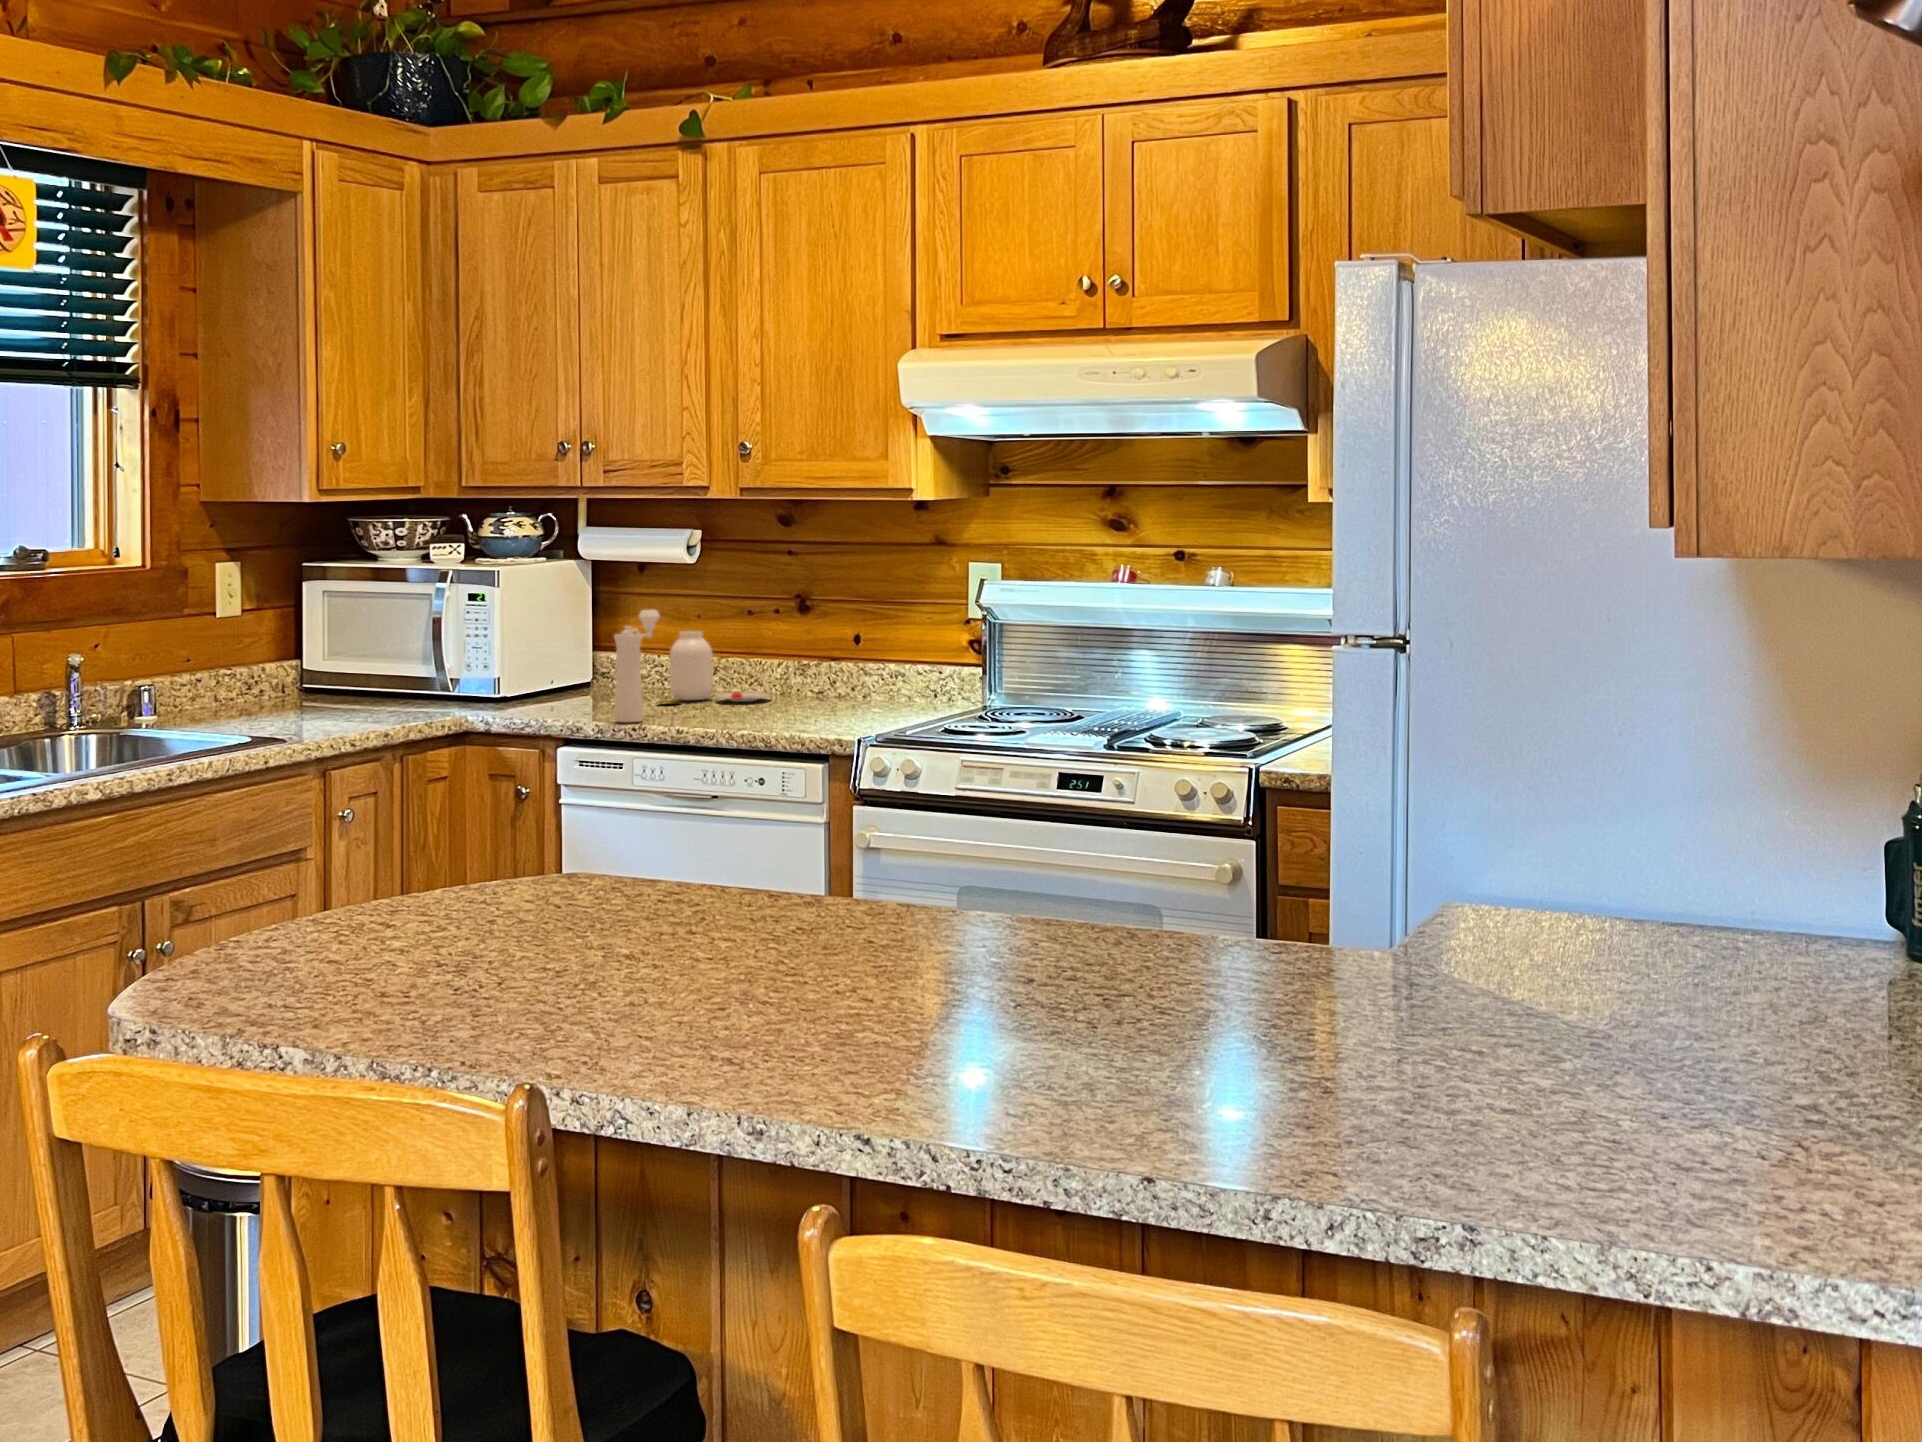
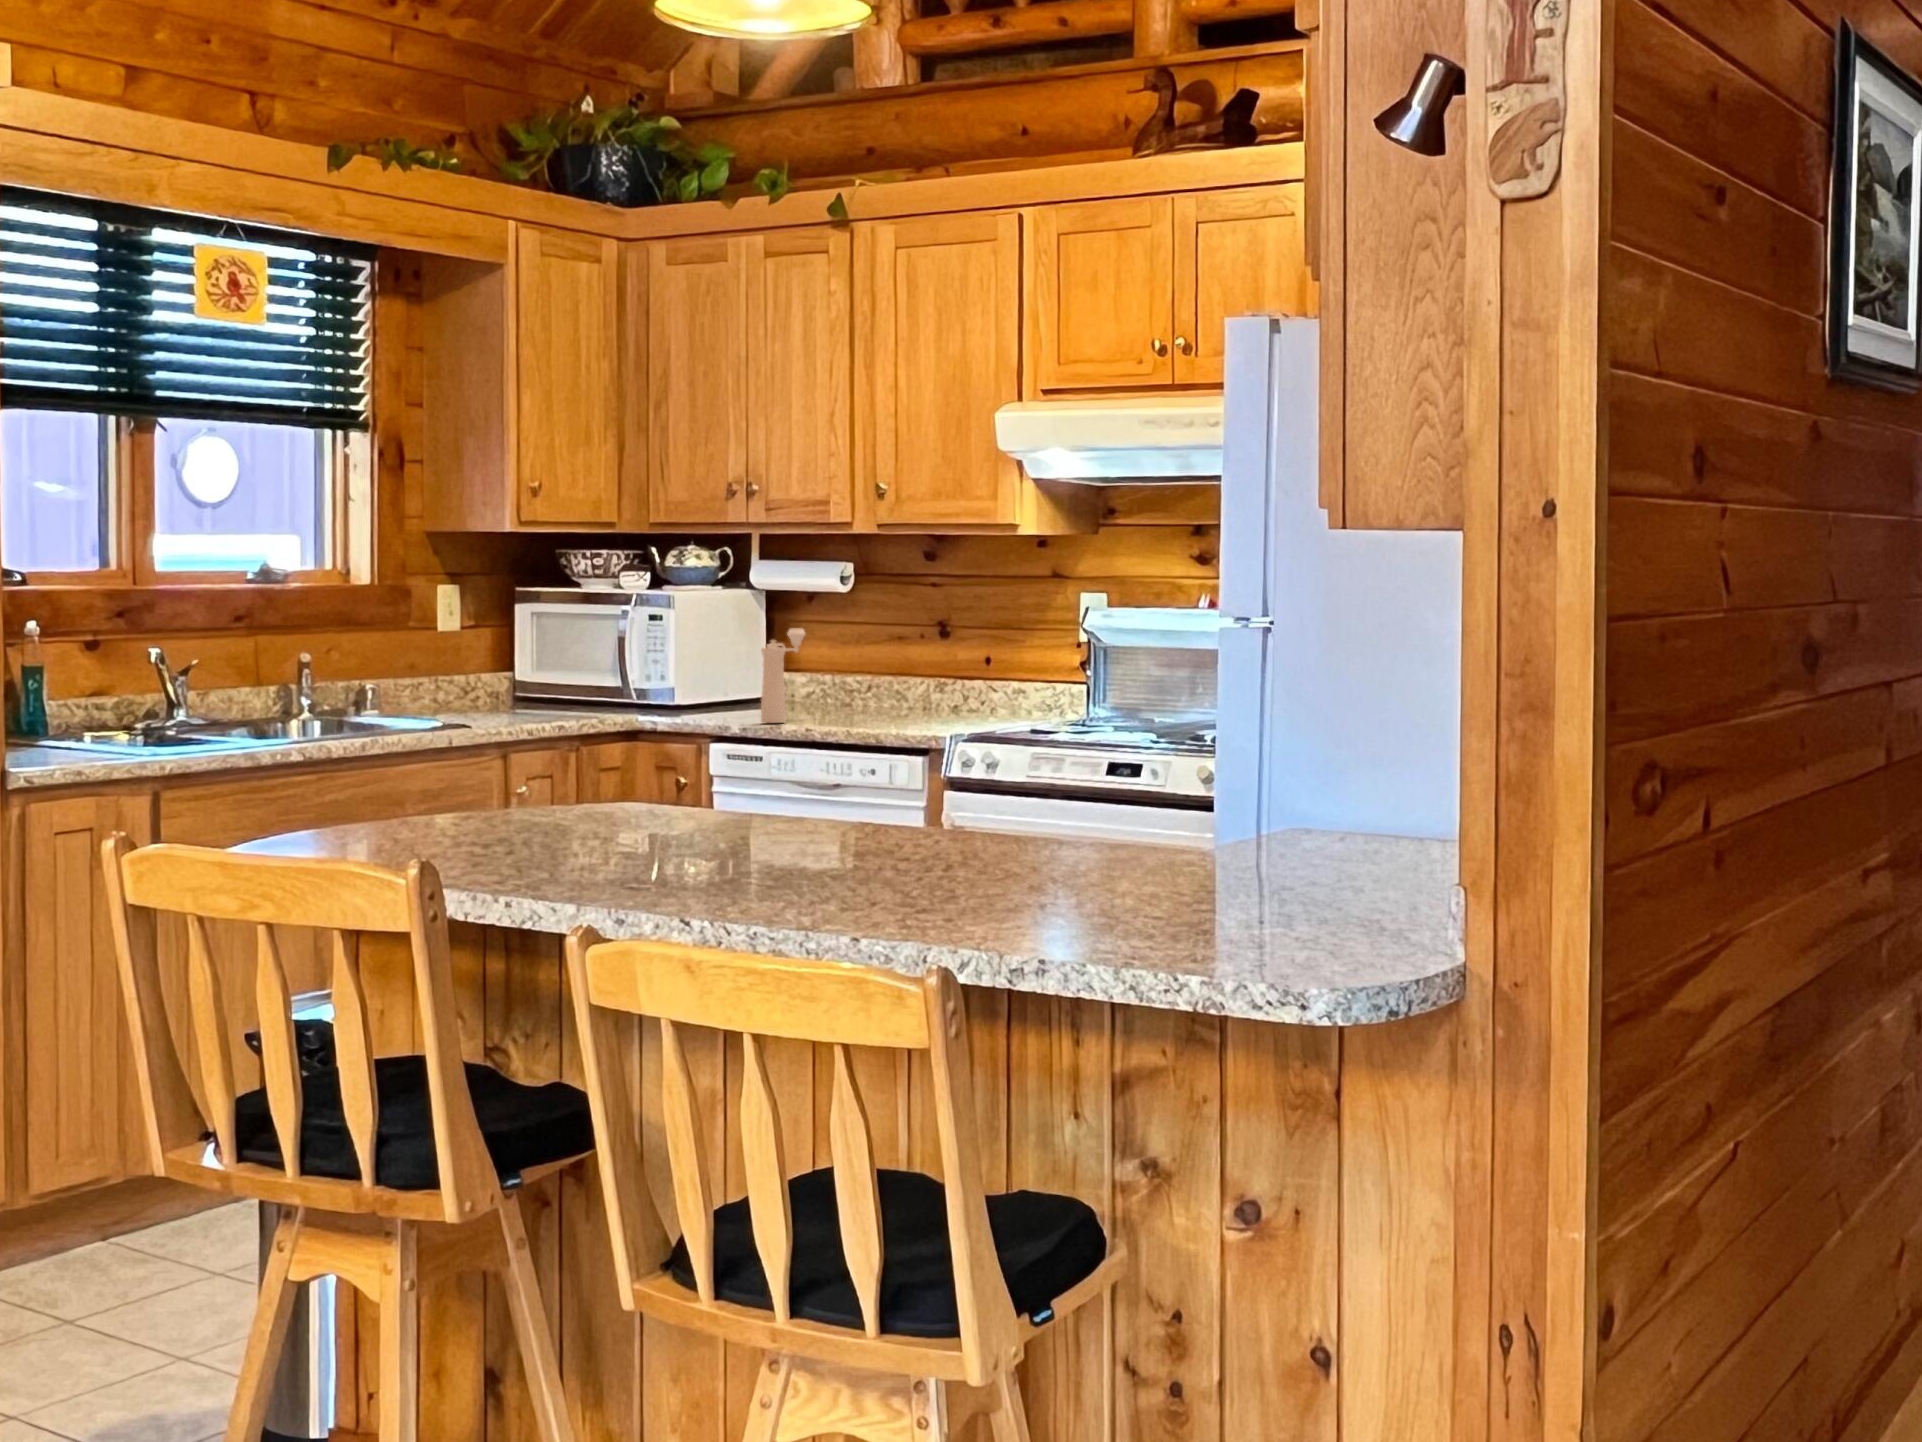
jar: present [659,631,770,703] -> none [810,651,910,713]

